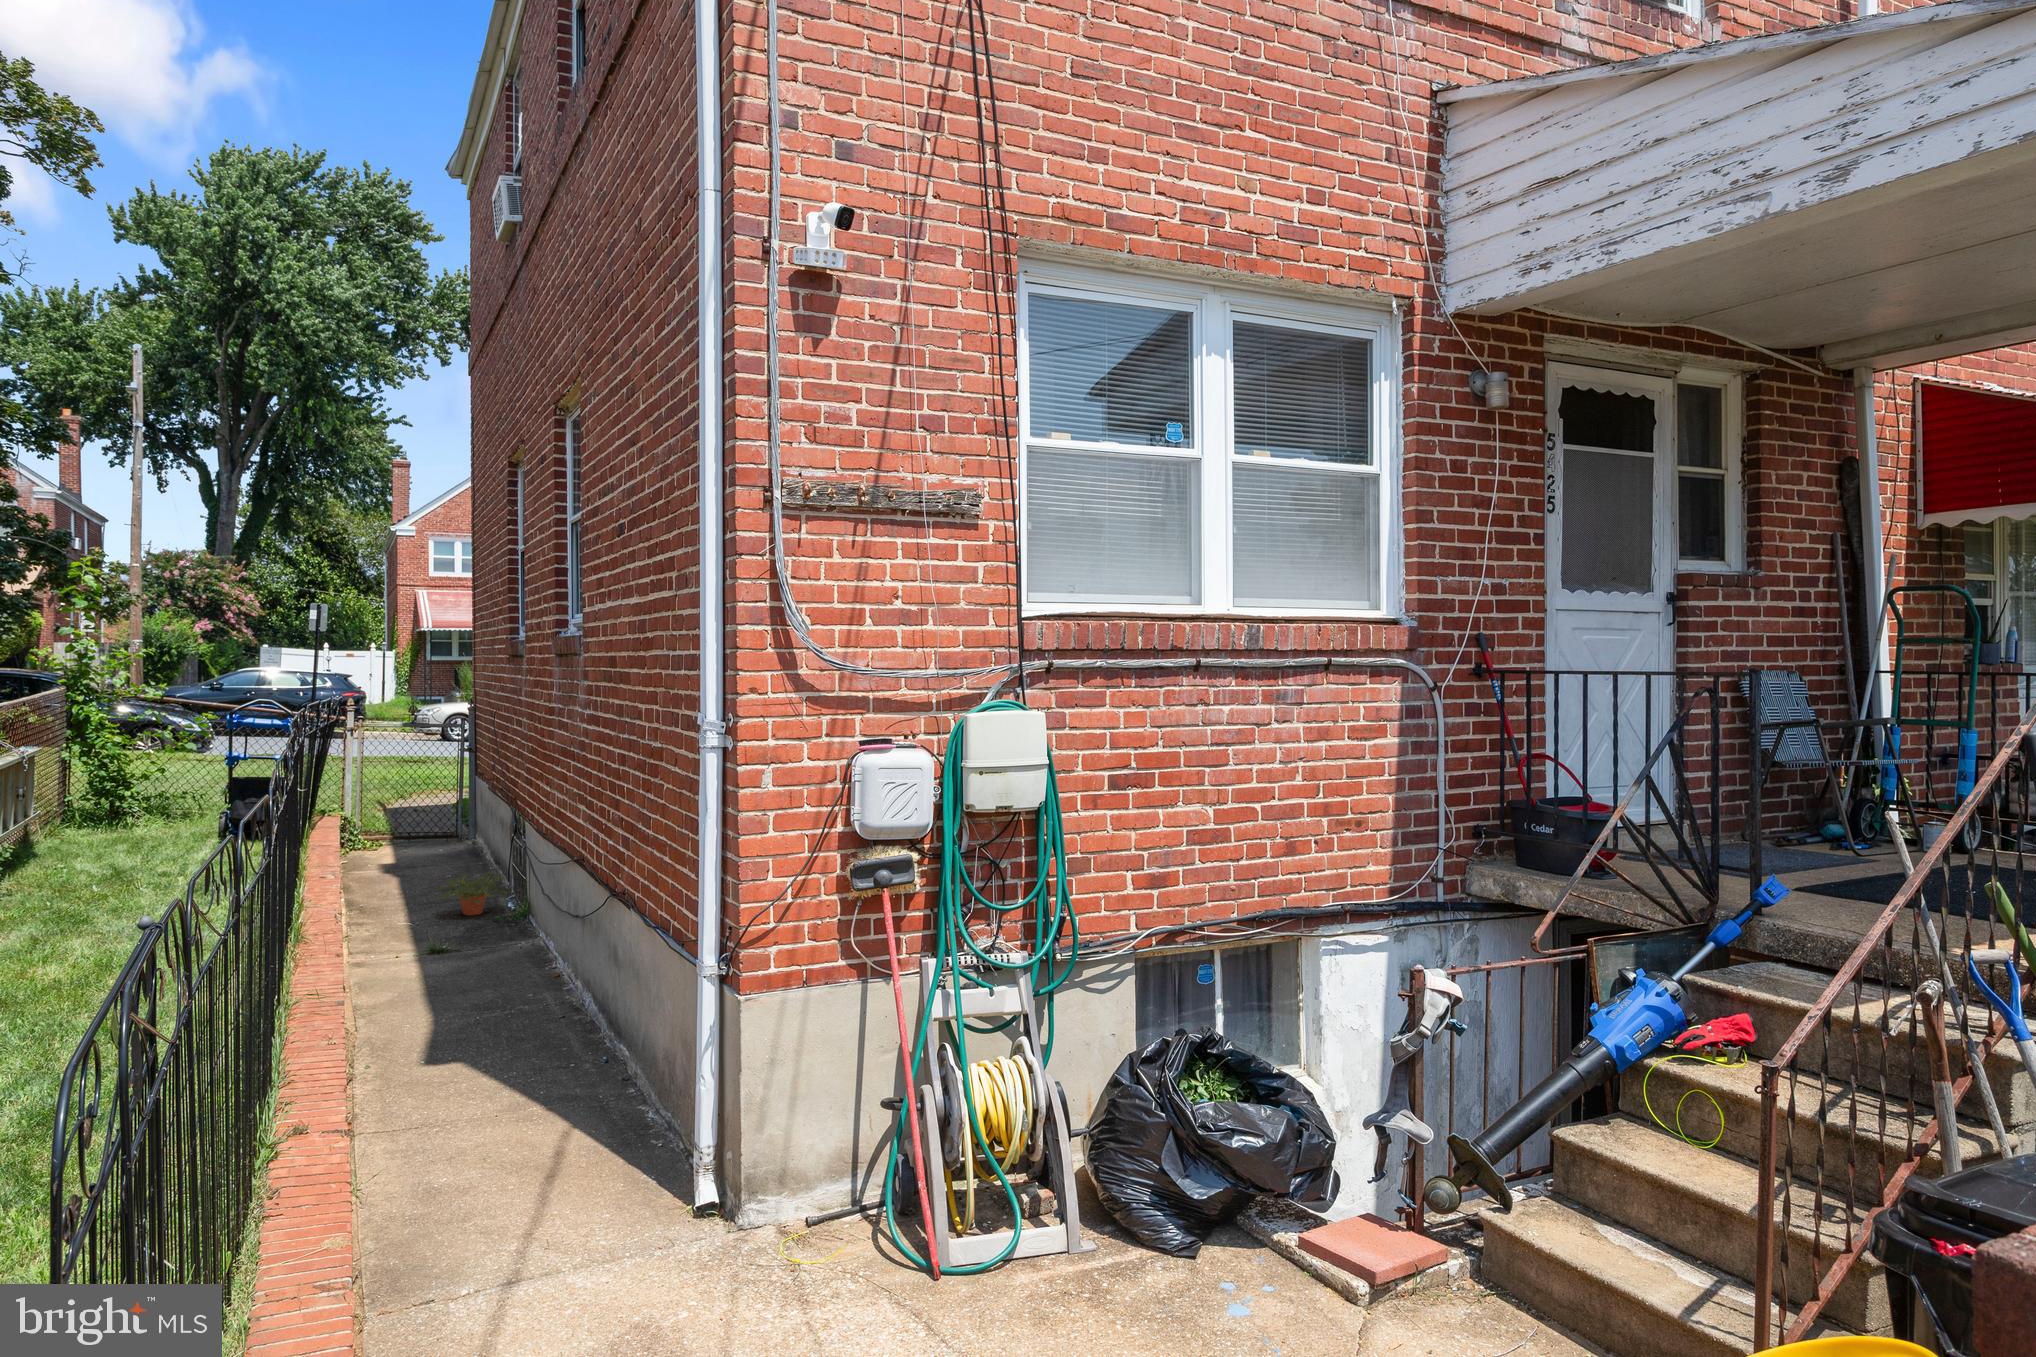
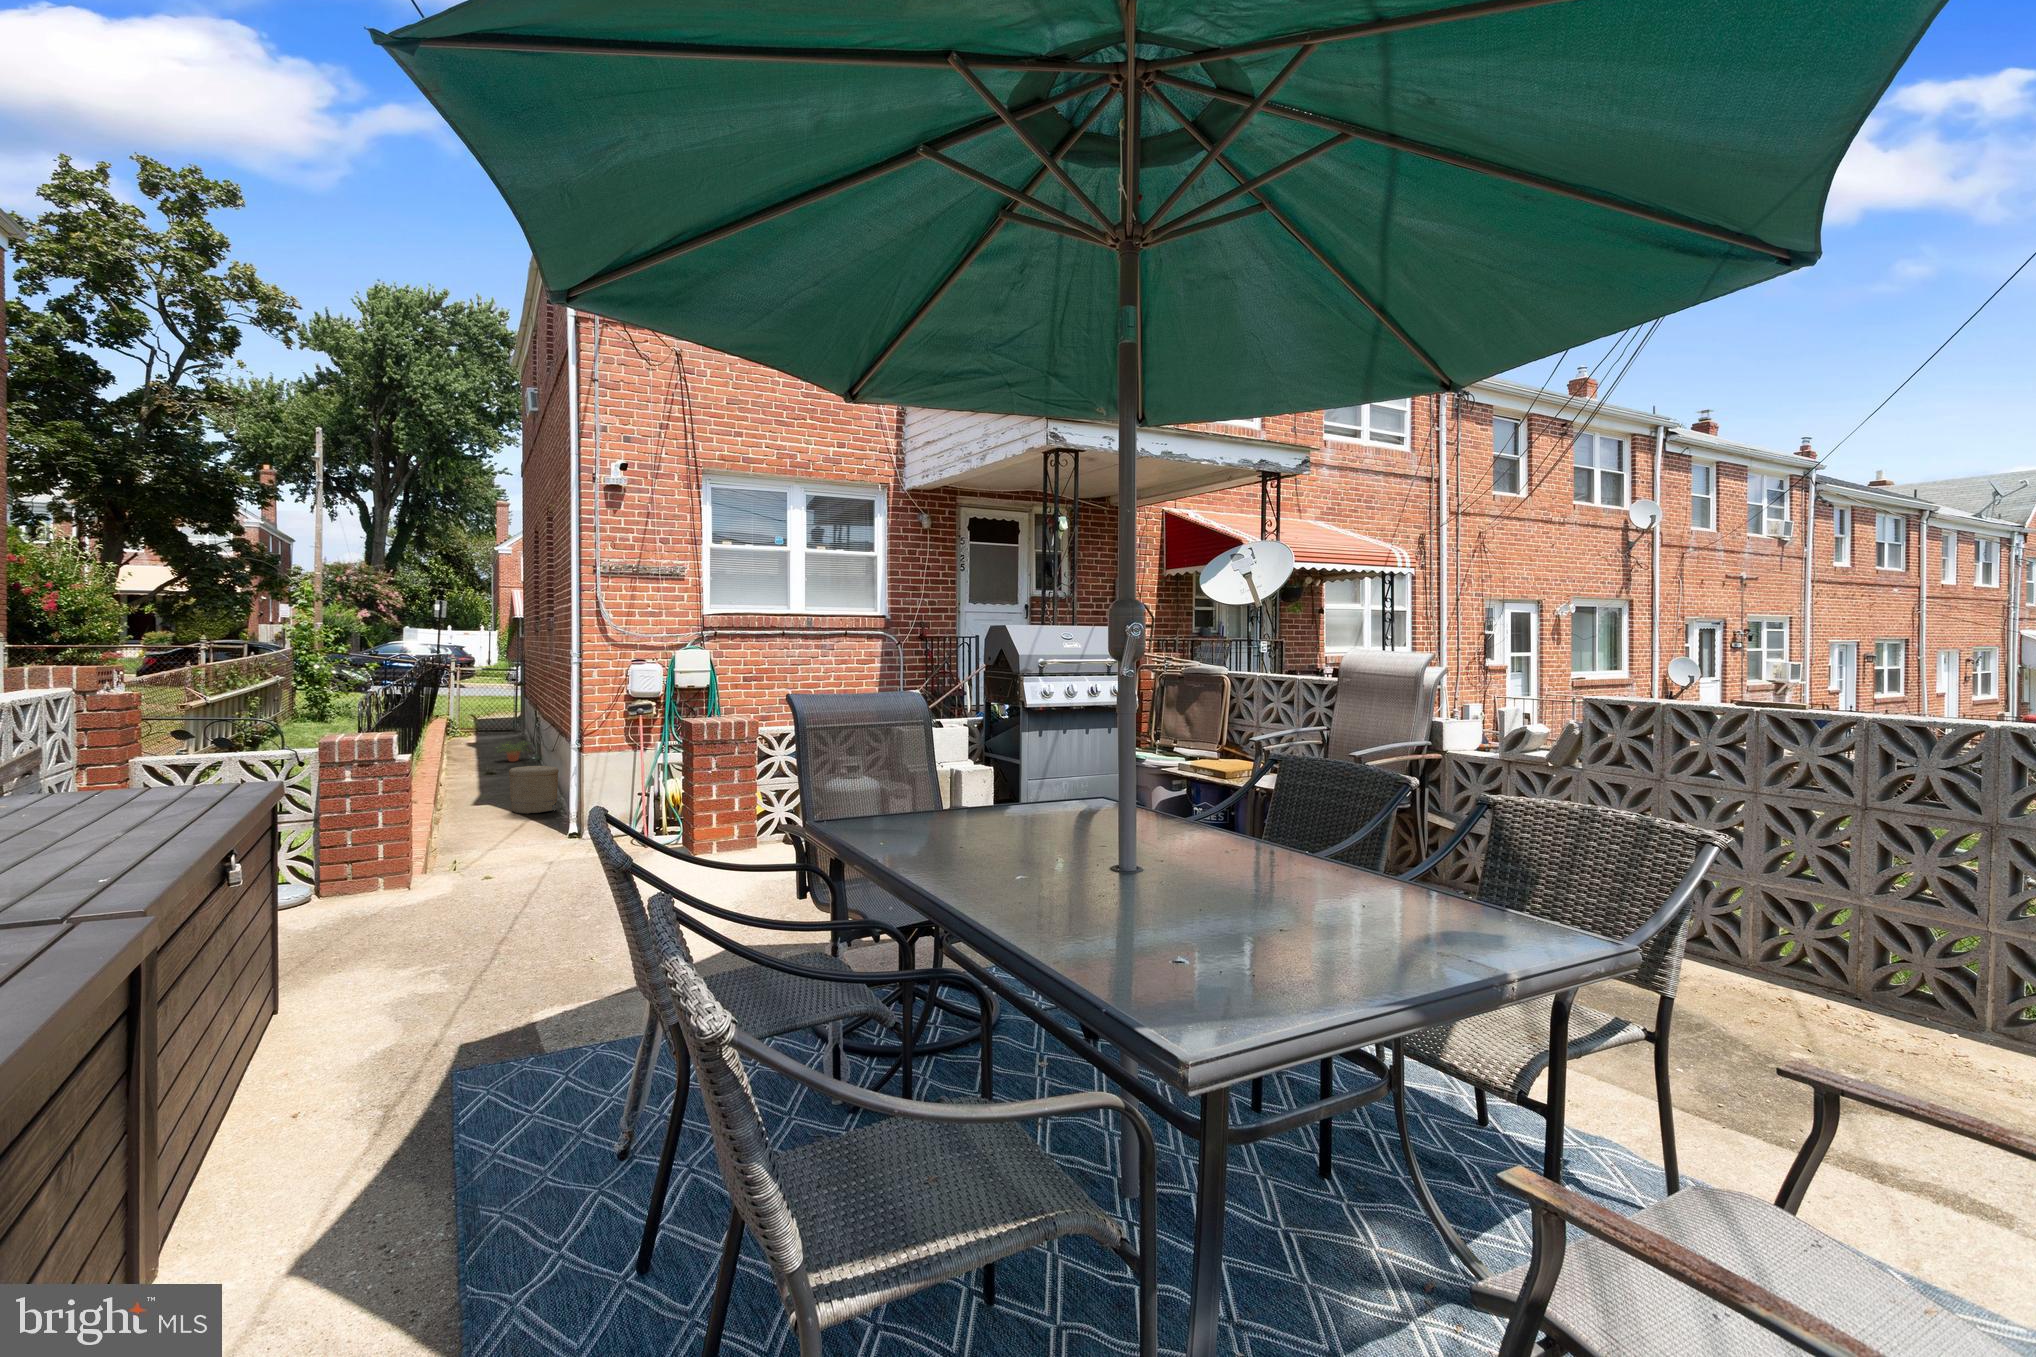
woven basket: none [509,980,624,1109] -> present [509,766,559,814]

